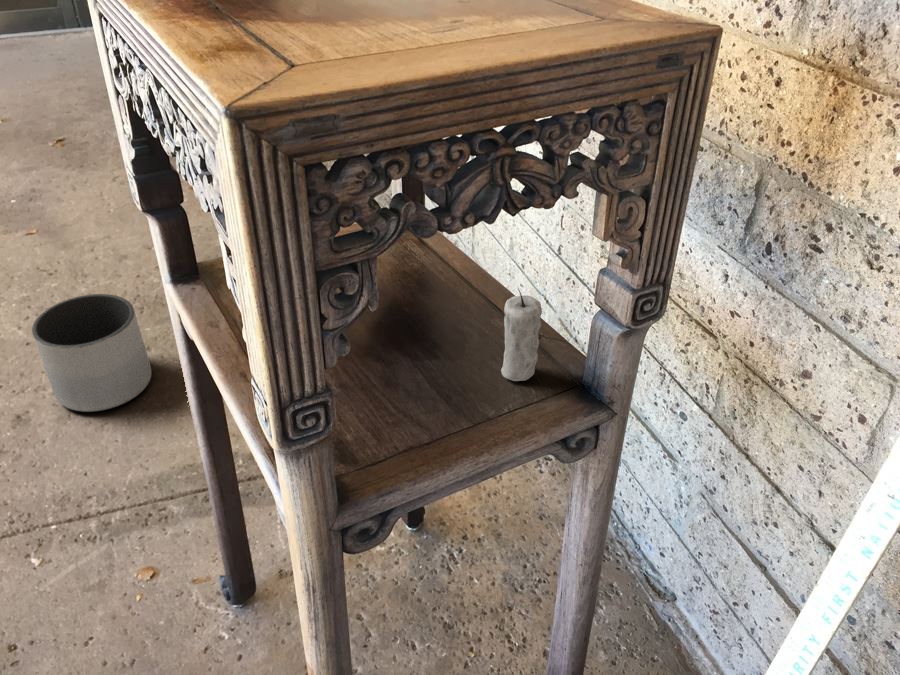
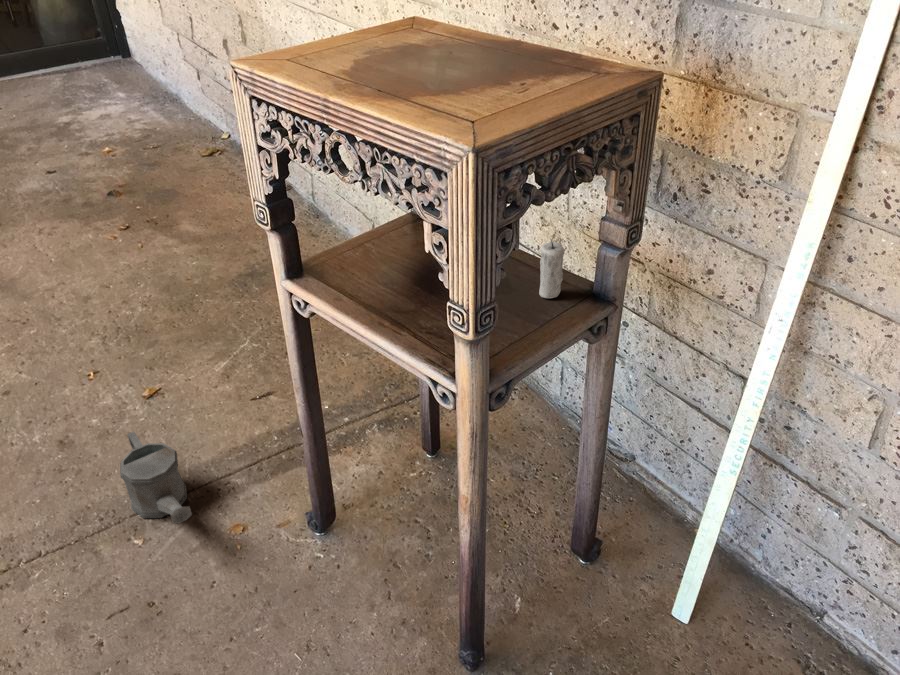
planter: present [32,294,151,412] -> none [66,324,168,426]
watering can: none [29,426,118,559] -> present [120,431,192,524]

